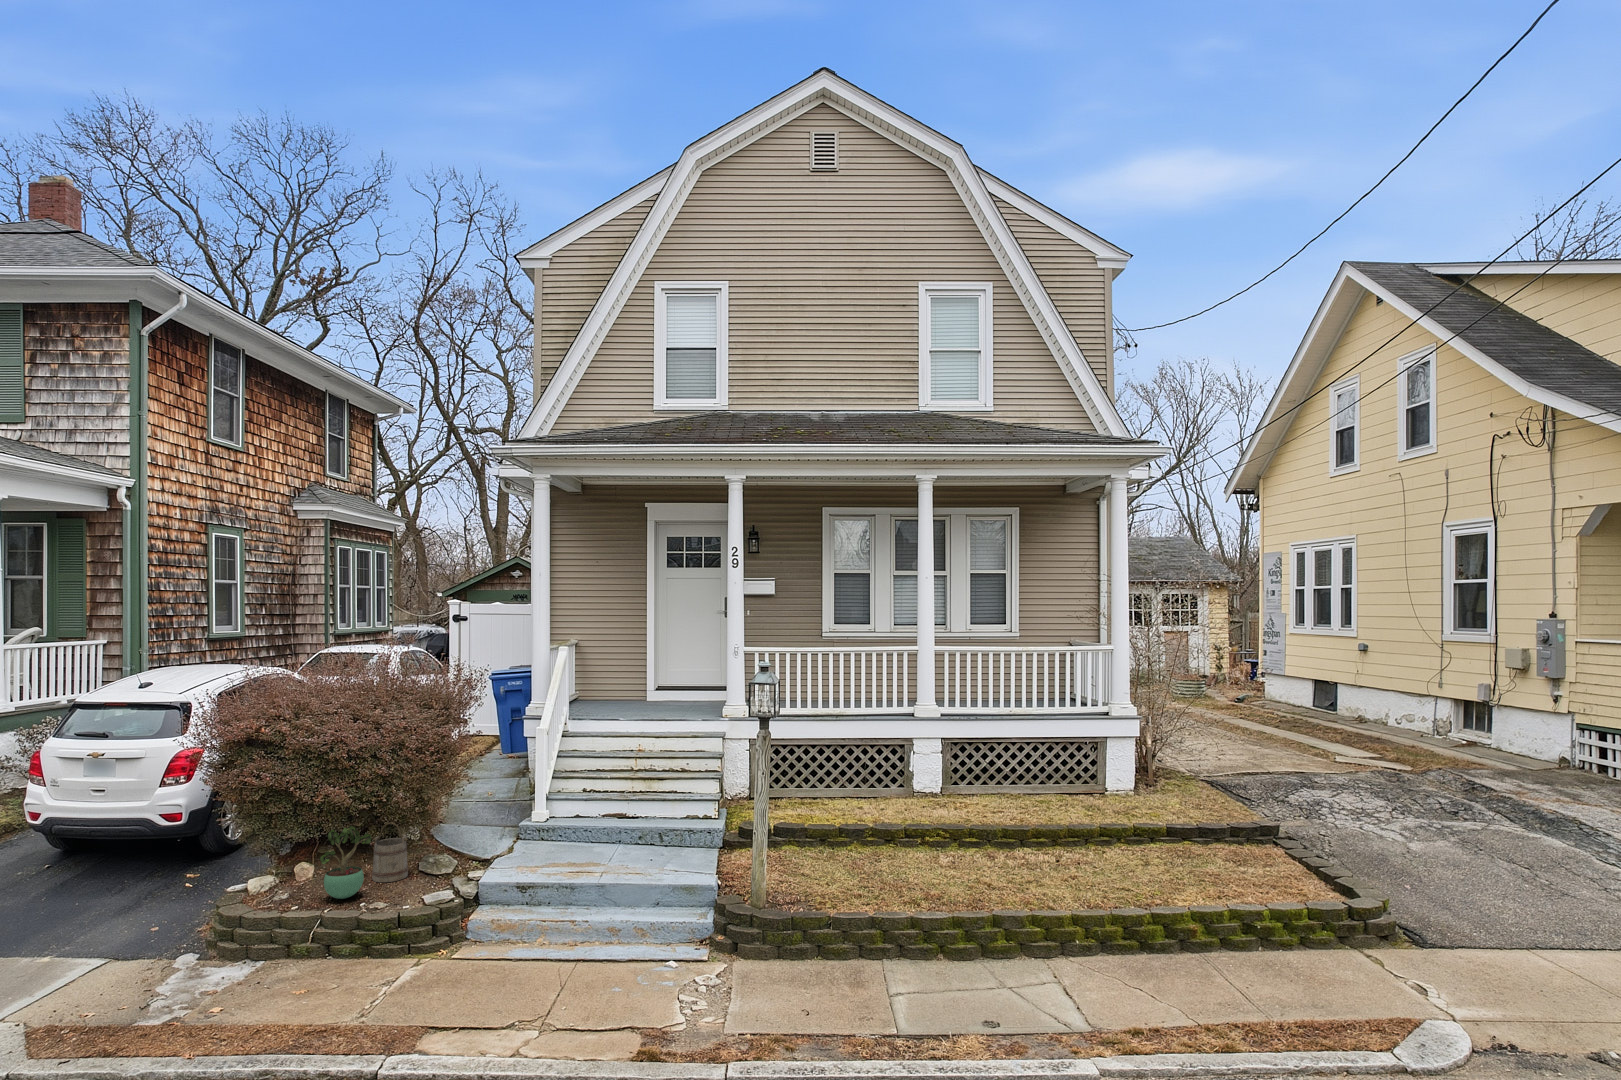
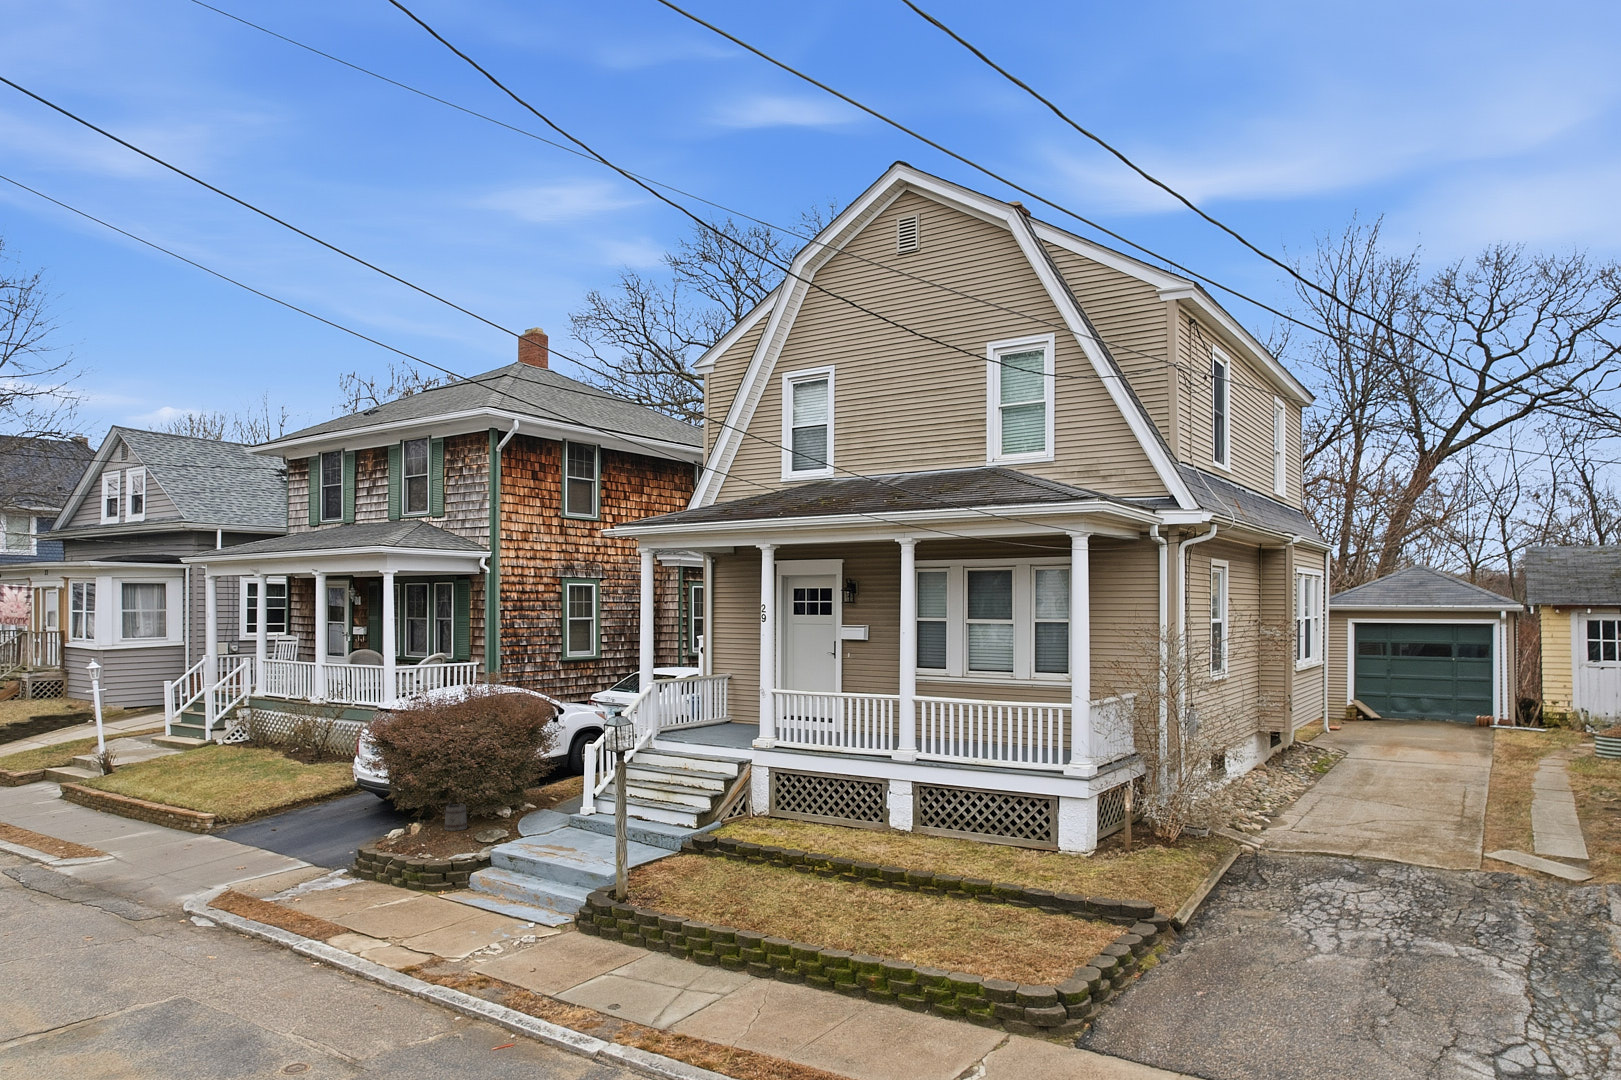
potted plant: present [319,826,371,899] -> none [402,790,430,835]

